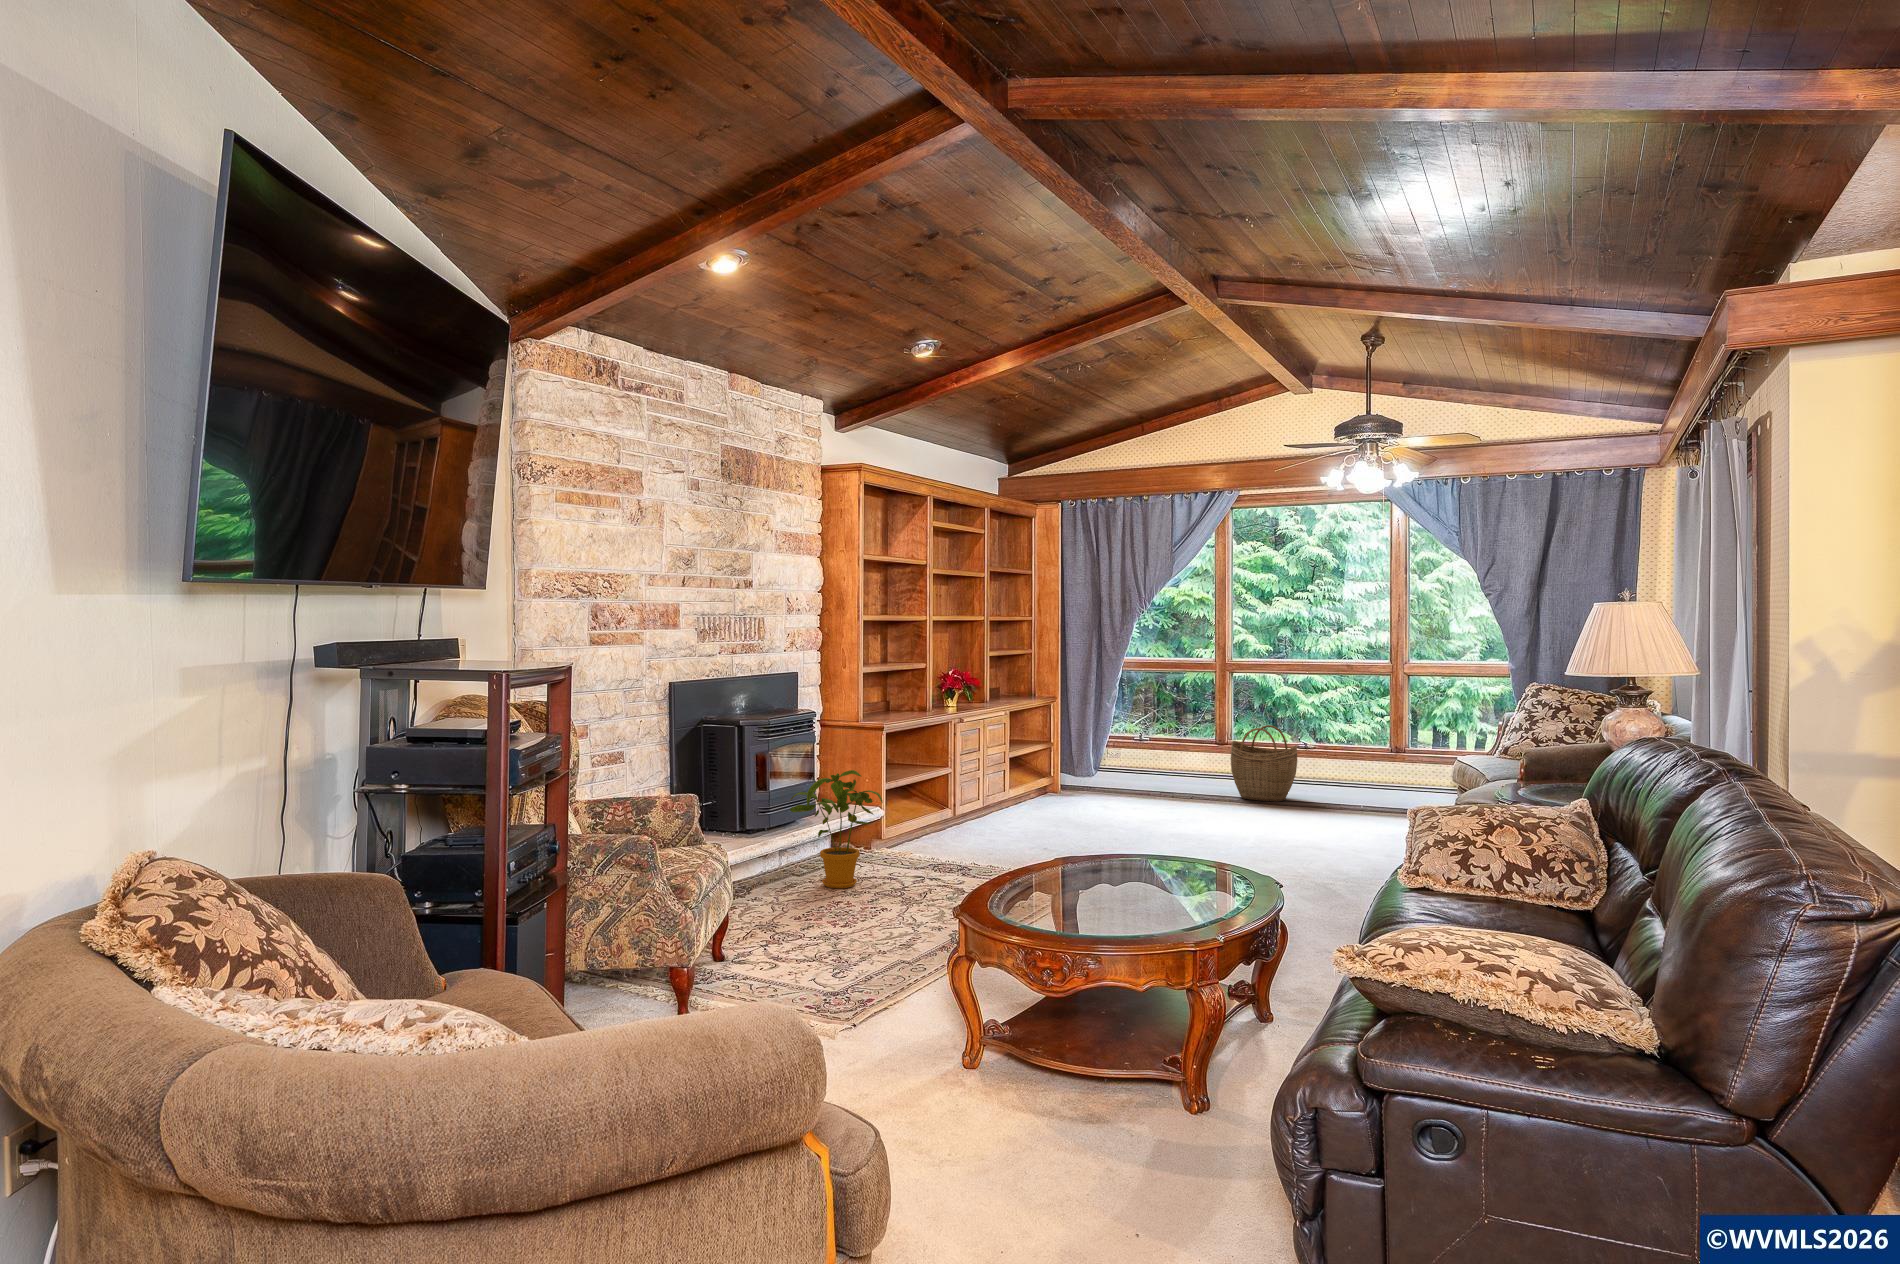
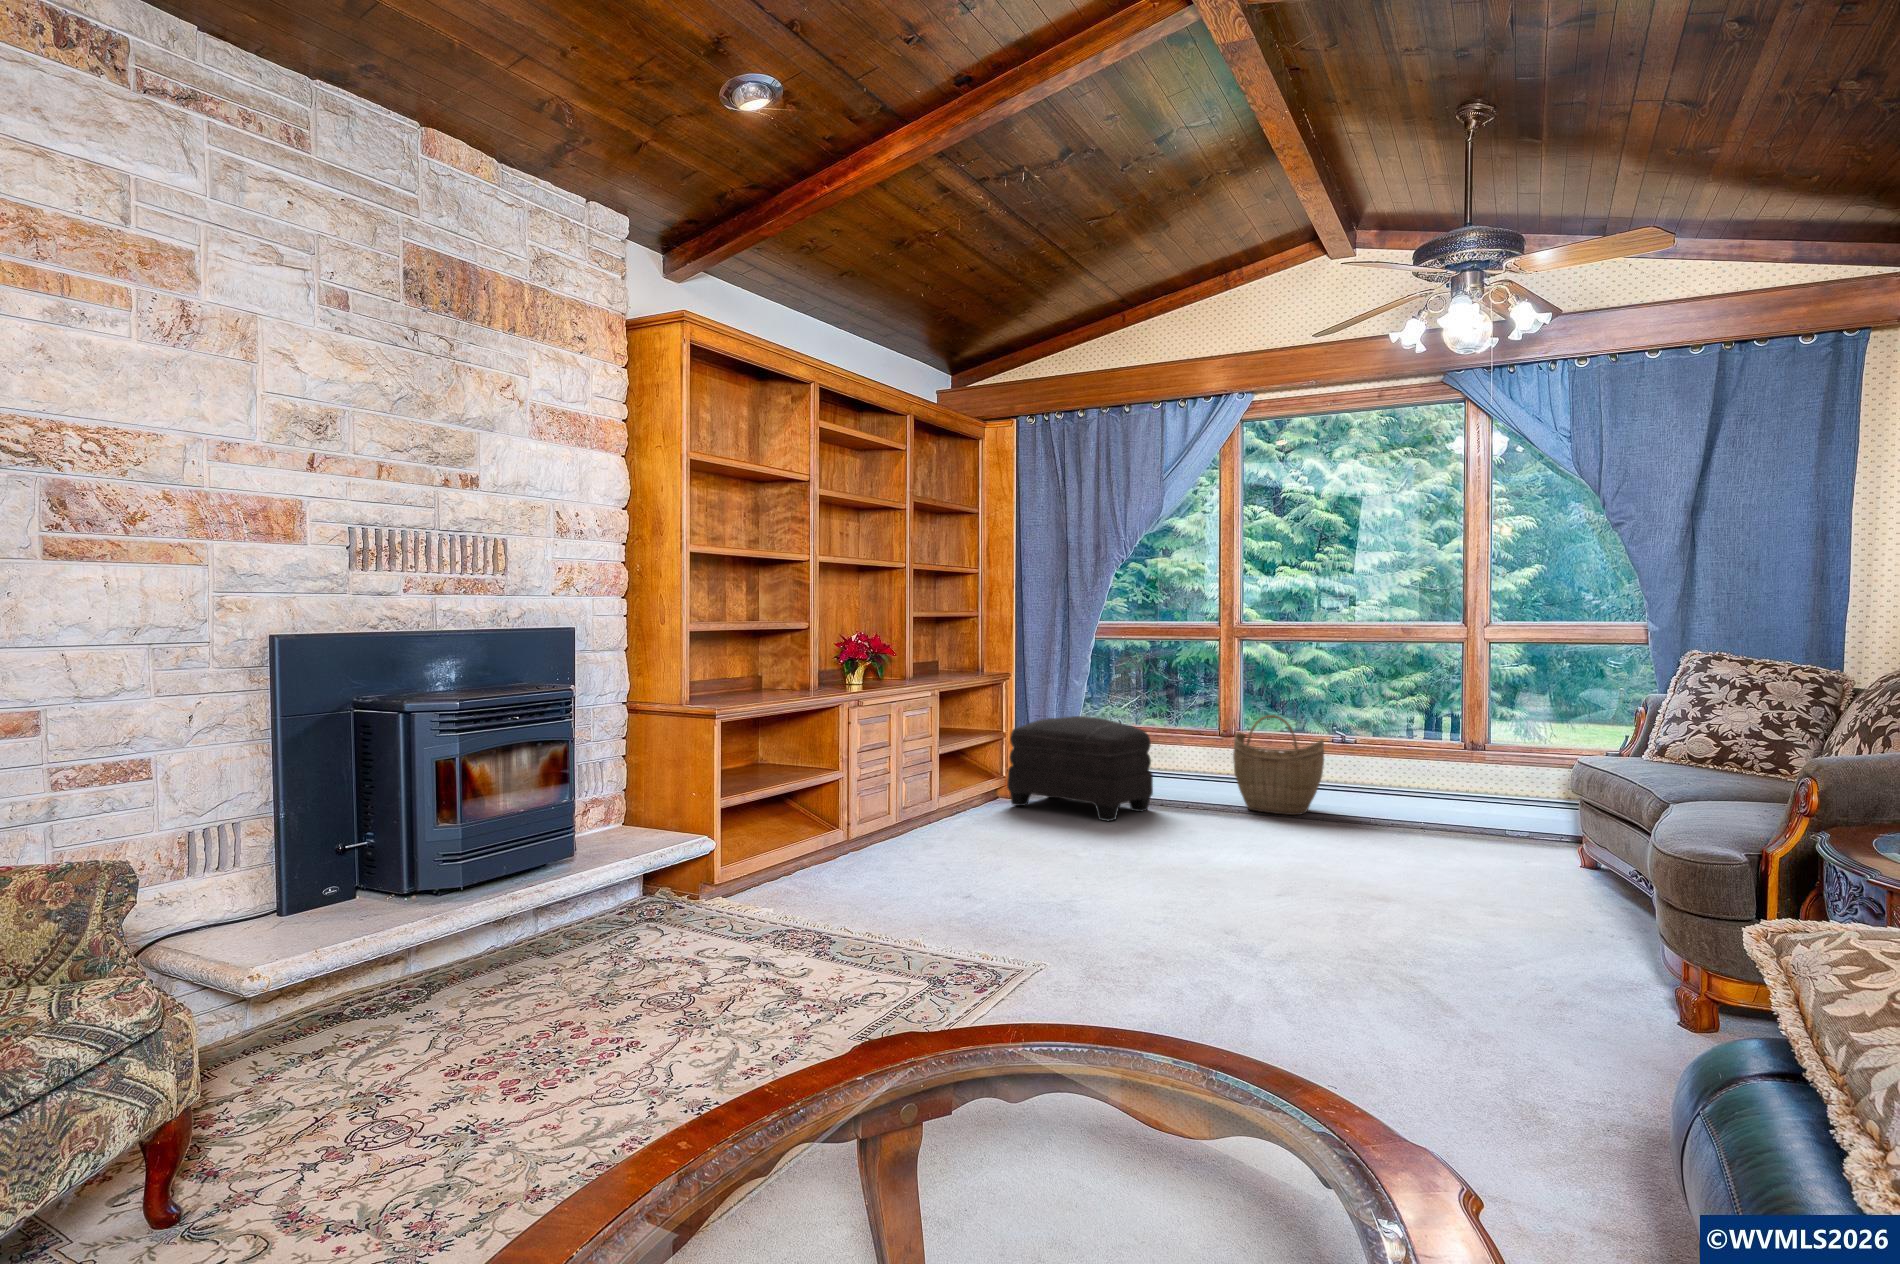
ottoman: none [1062,730,1171,806] -> present [1007,716,1153,821]
house plant: present [790,770,883,888] -> none [496,788,659,989]

